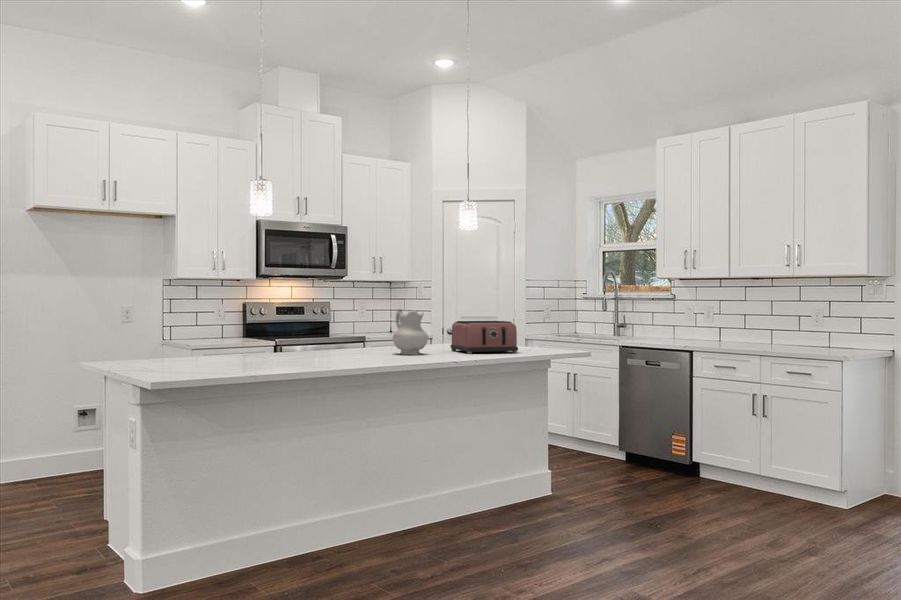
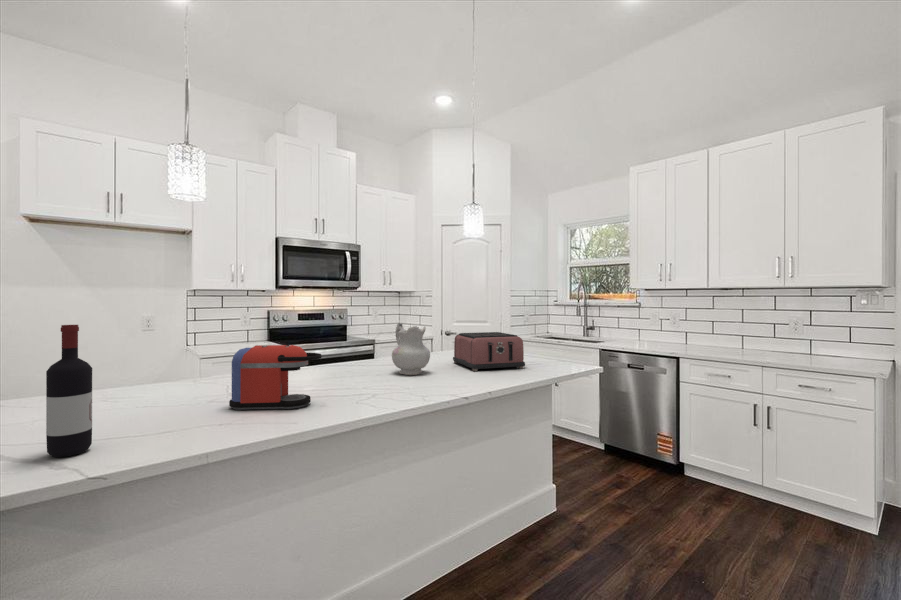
wine bottle: none [207,296,228,371] -> present [46,325,92,457]
coffee maker: none [281,318,346,364] -> present [229,345,322,410]

